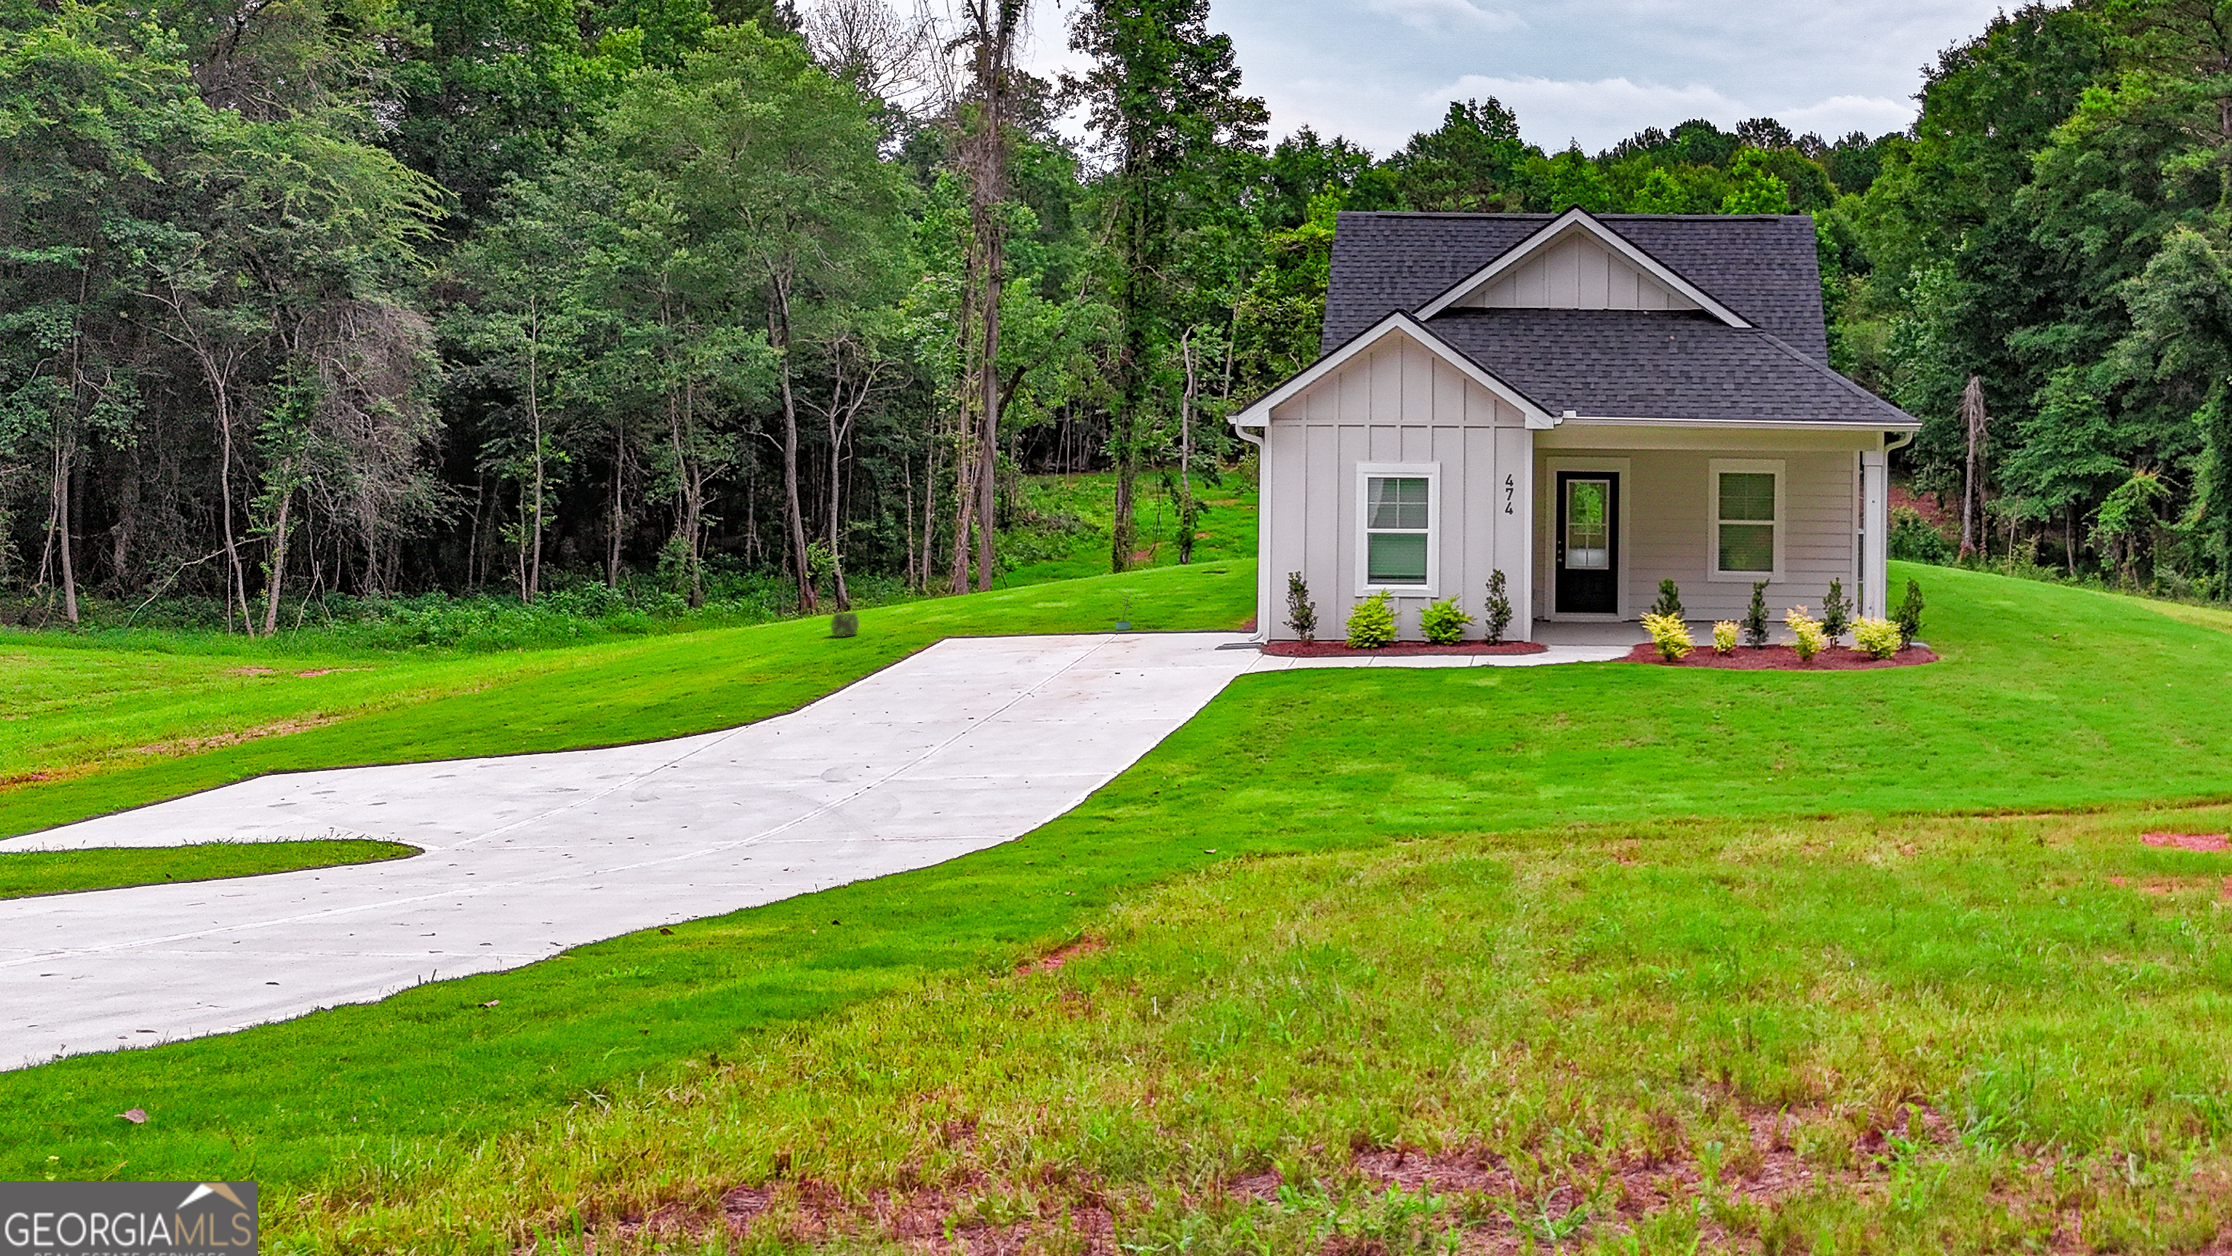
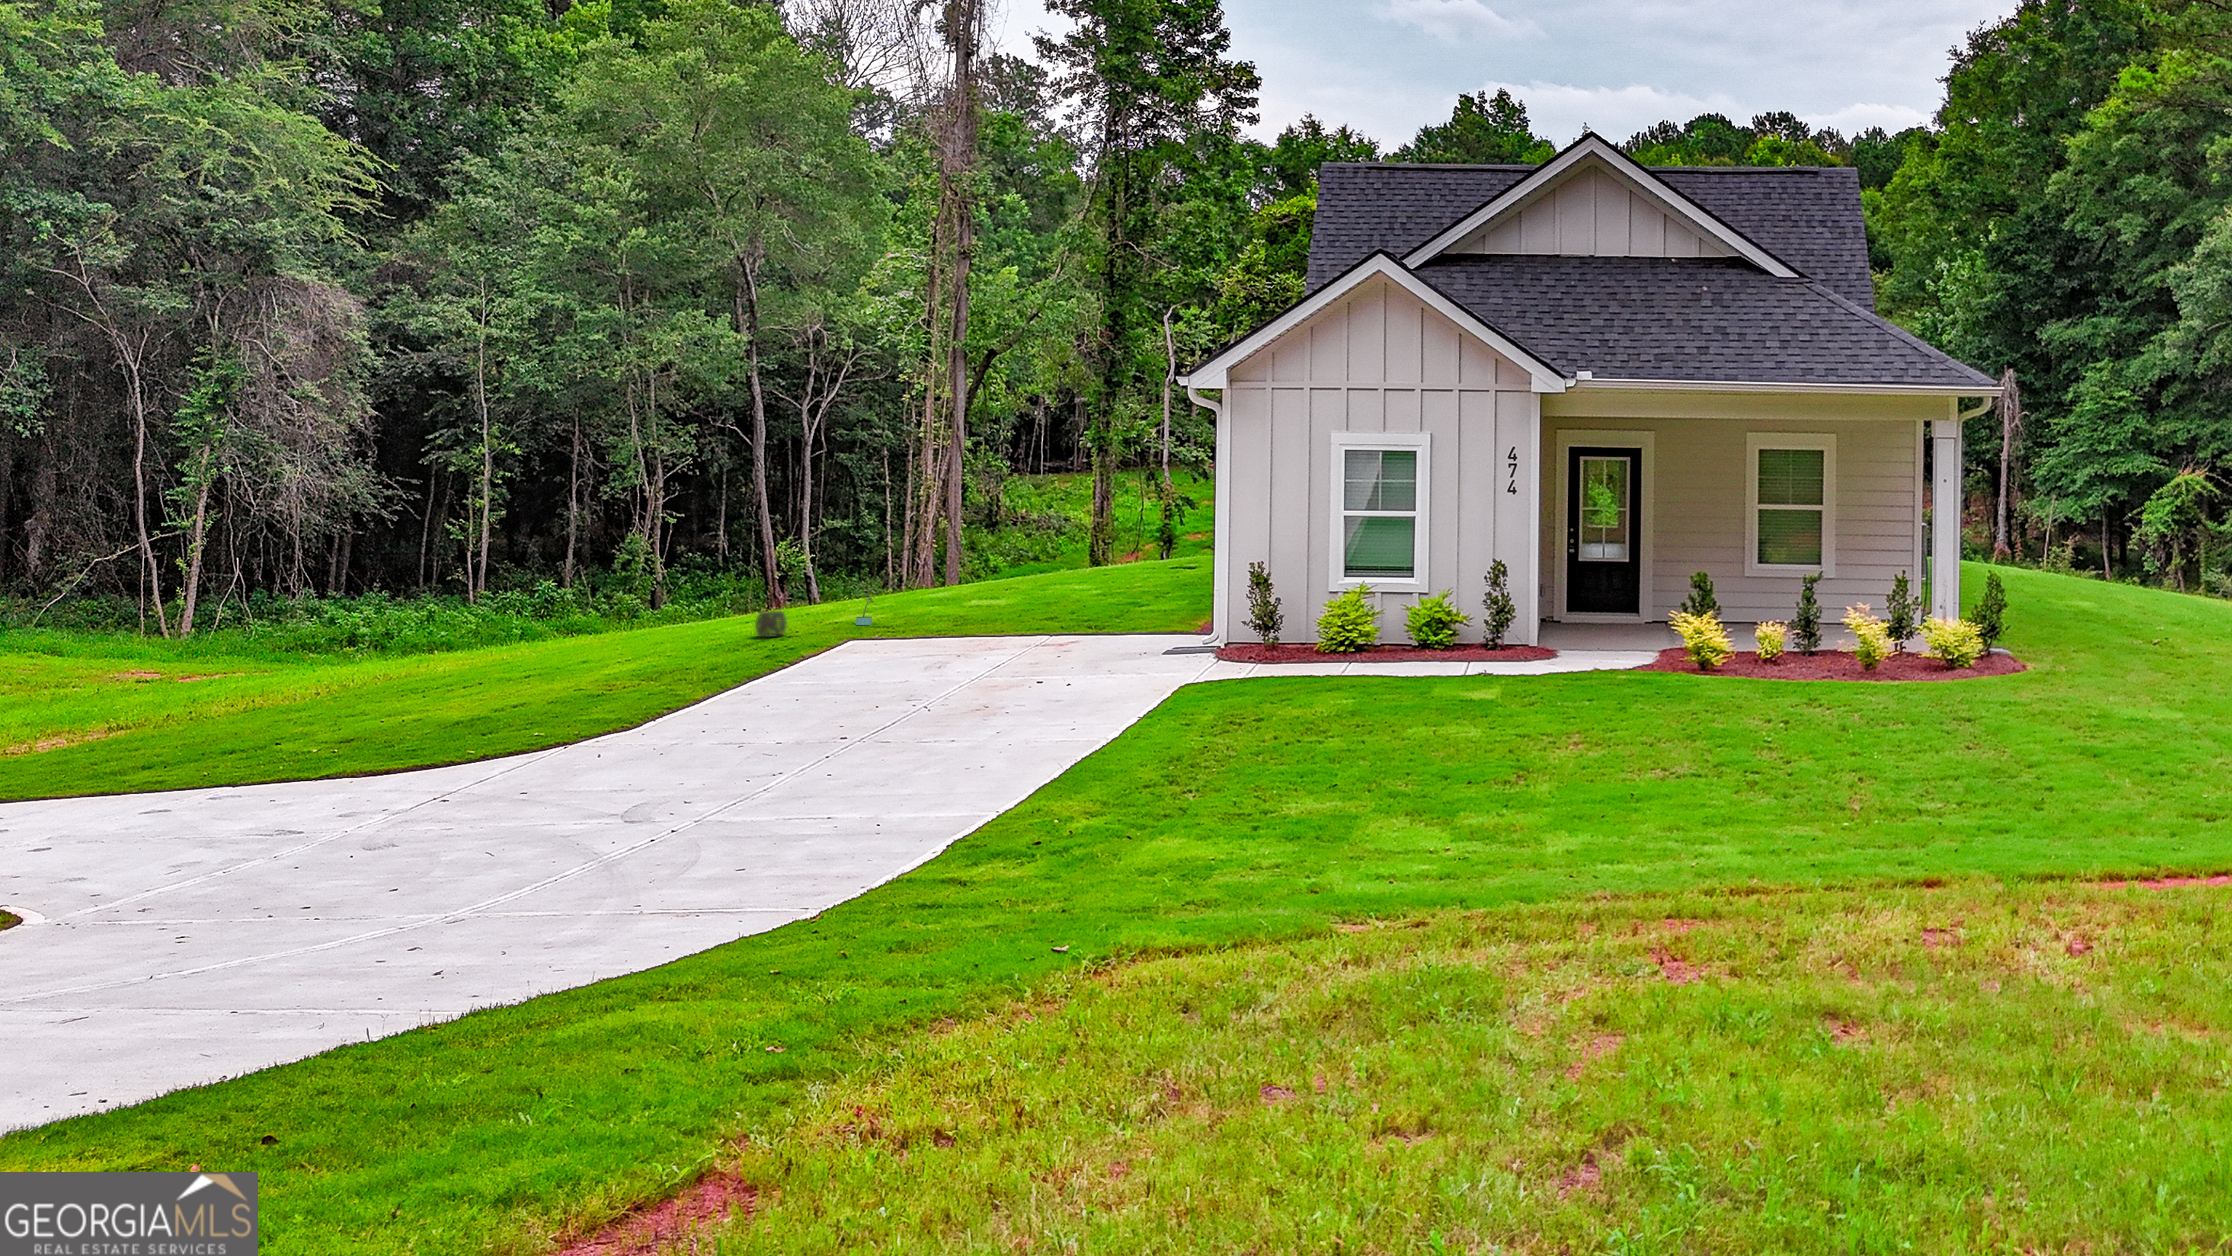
potted plant: present [1113,584,1138,630] -> present [852,577,879,625]

